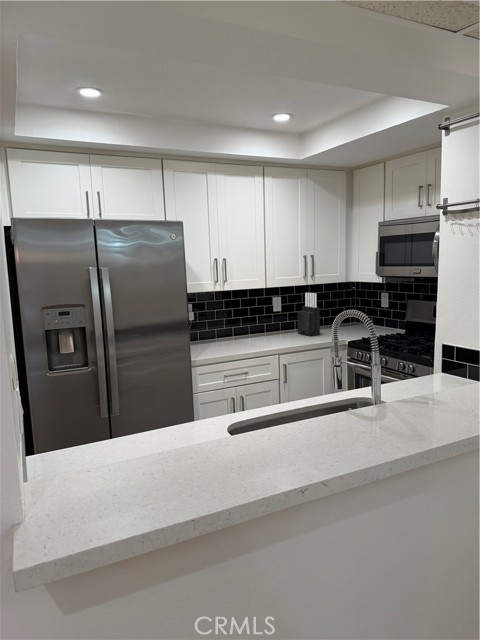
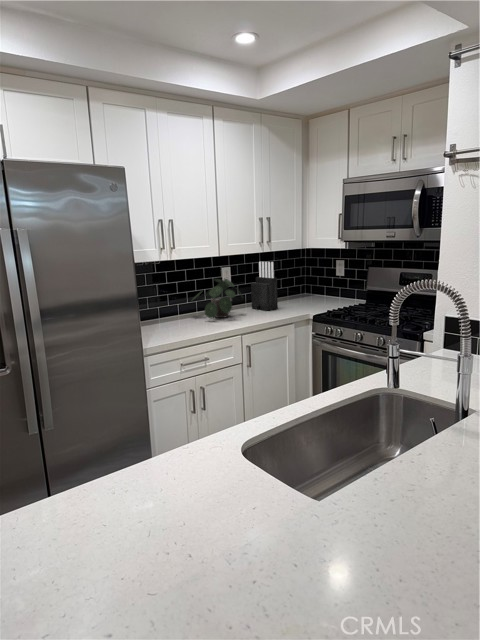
potted plant: none [242,307,287,340] -> present [193,279,243,318]

